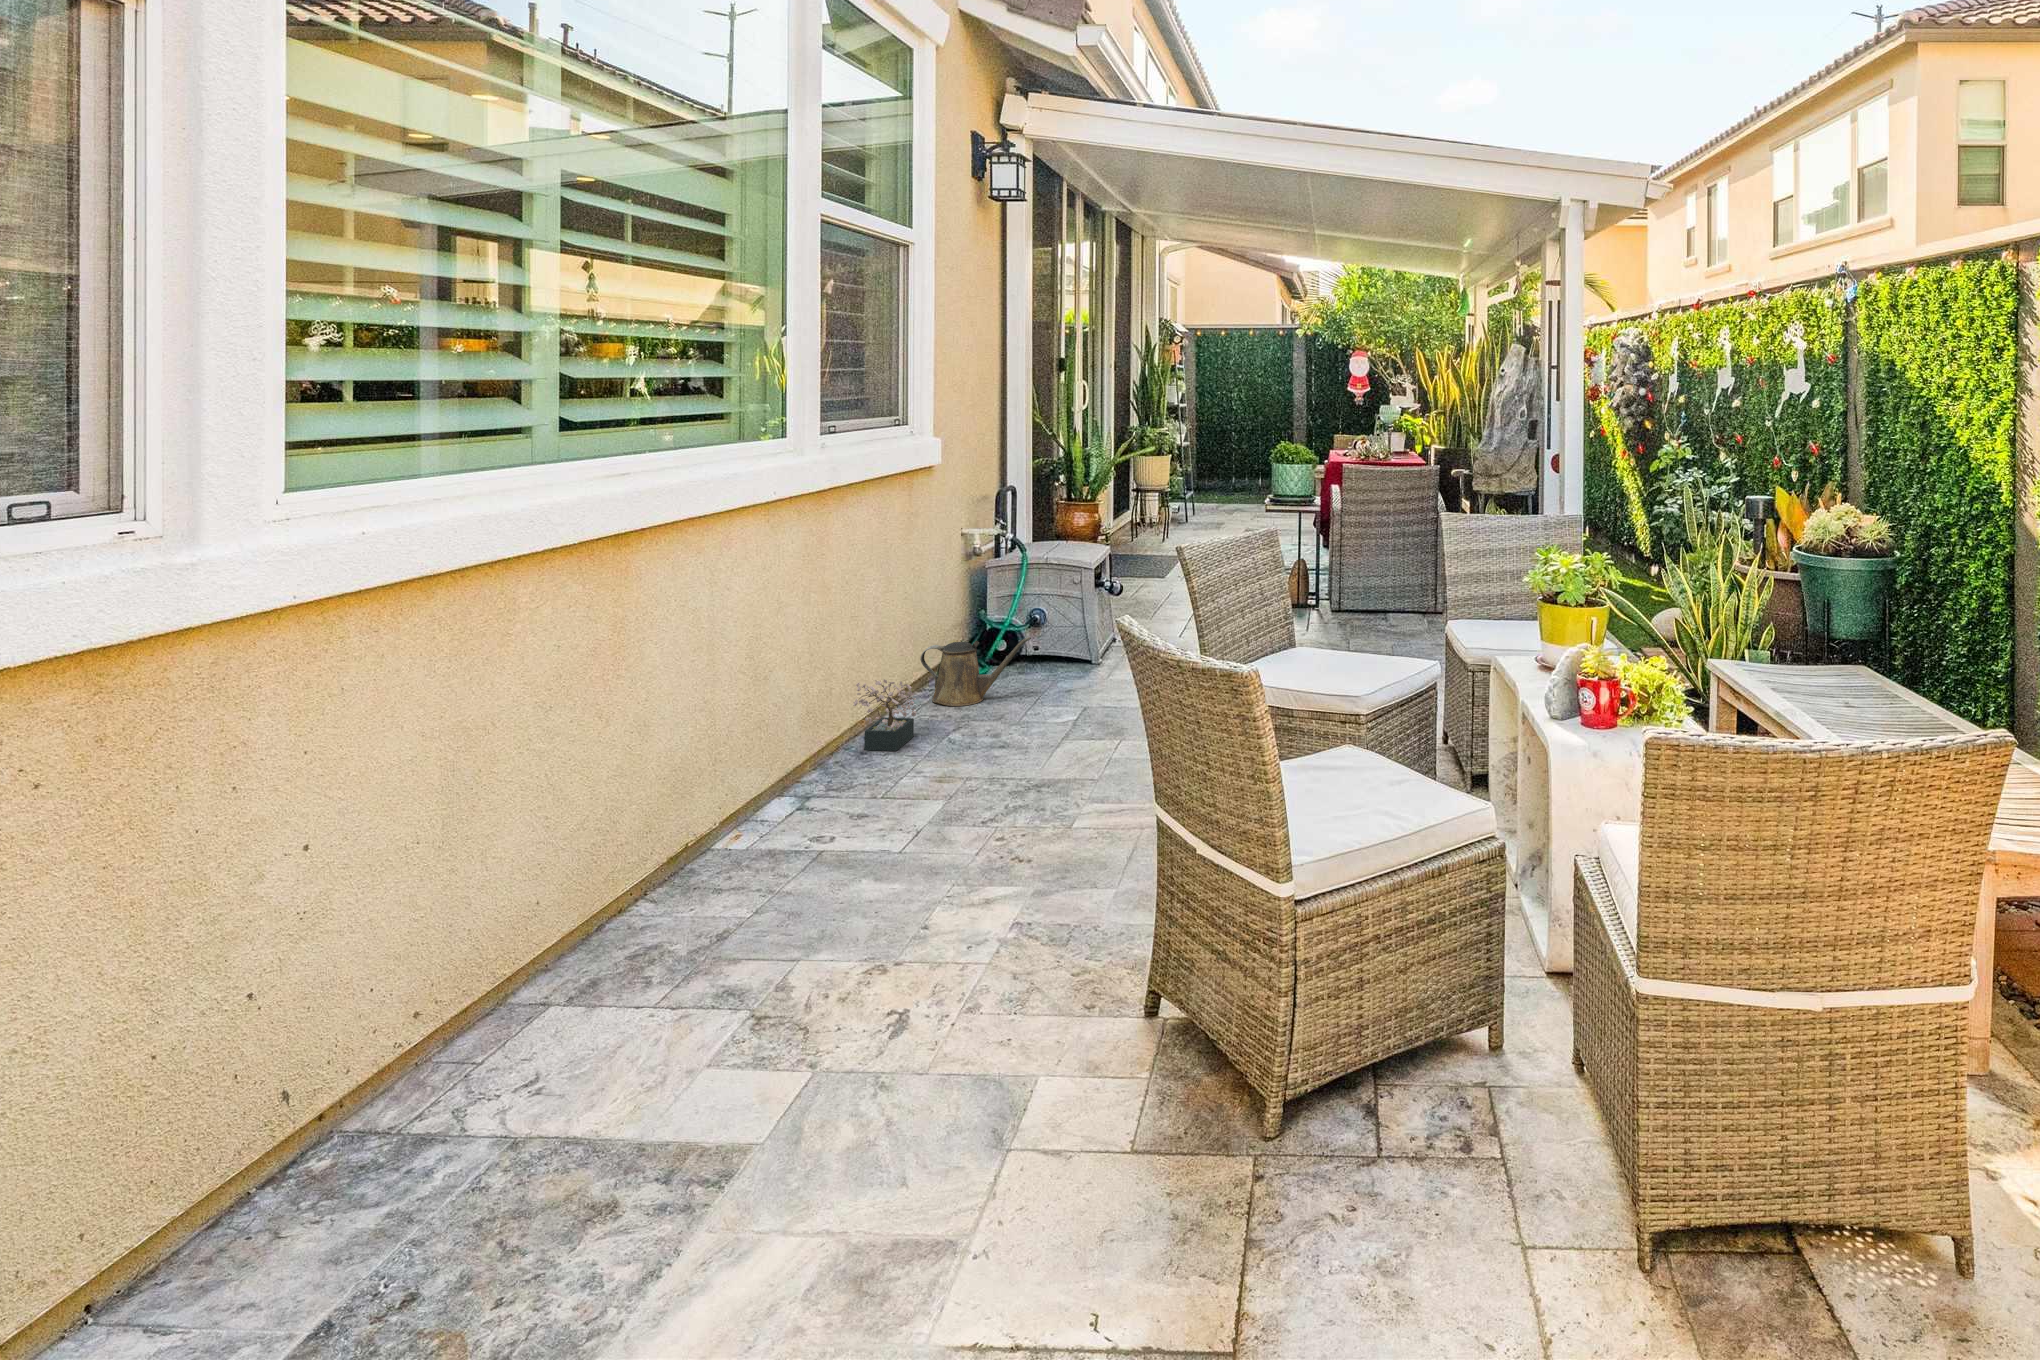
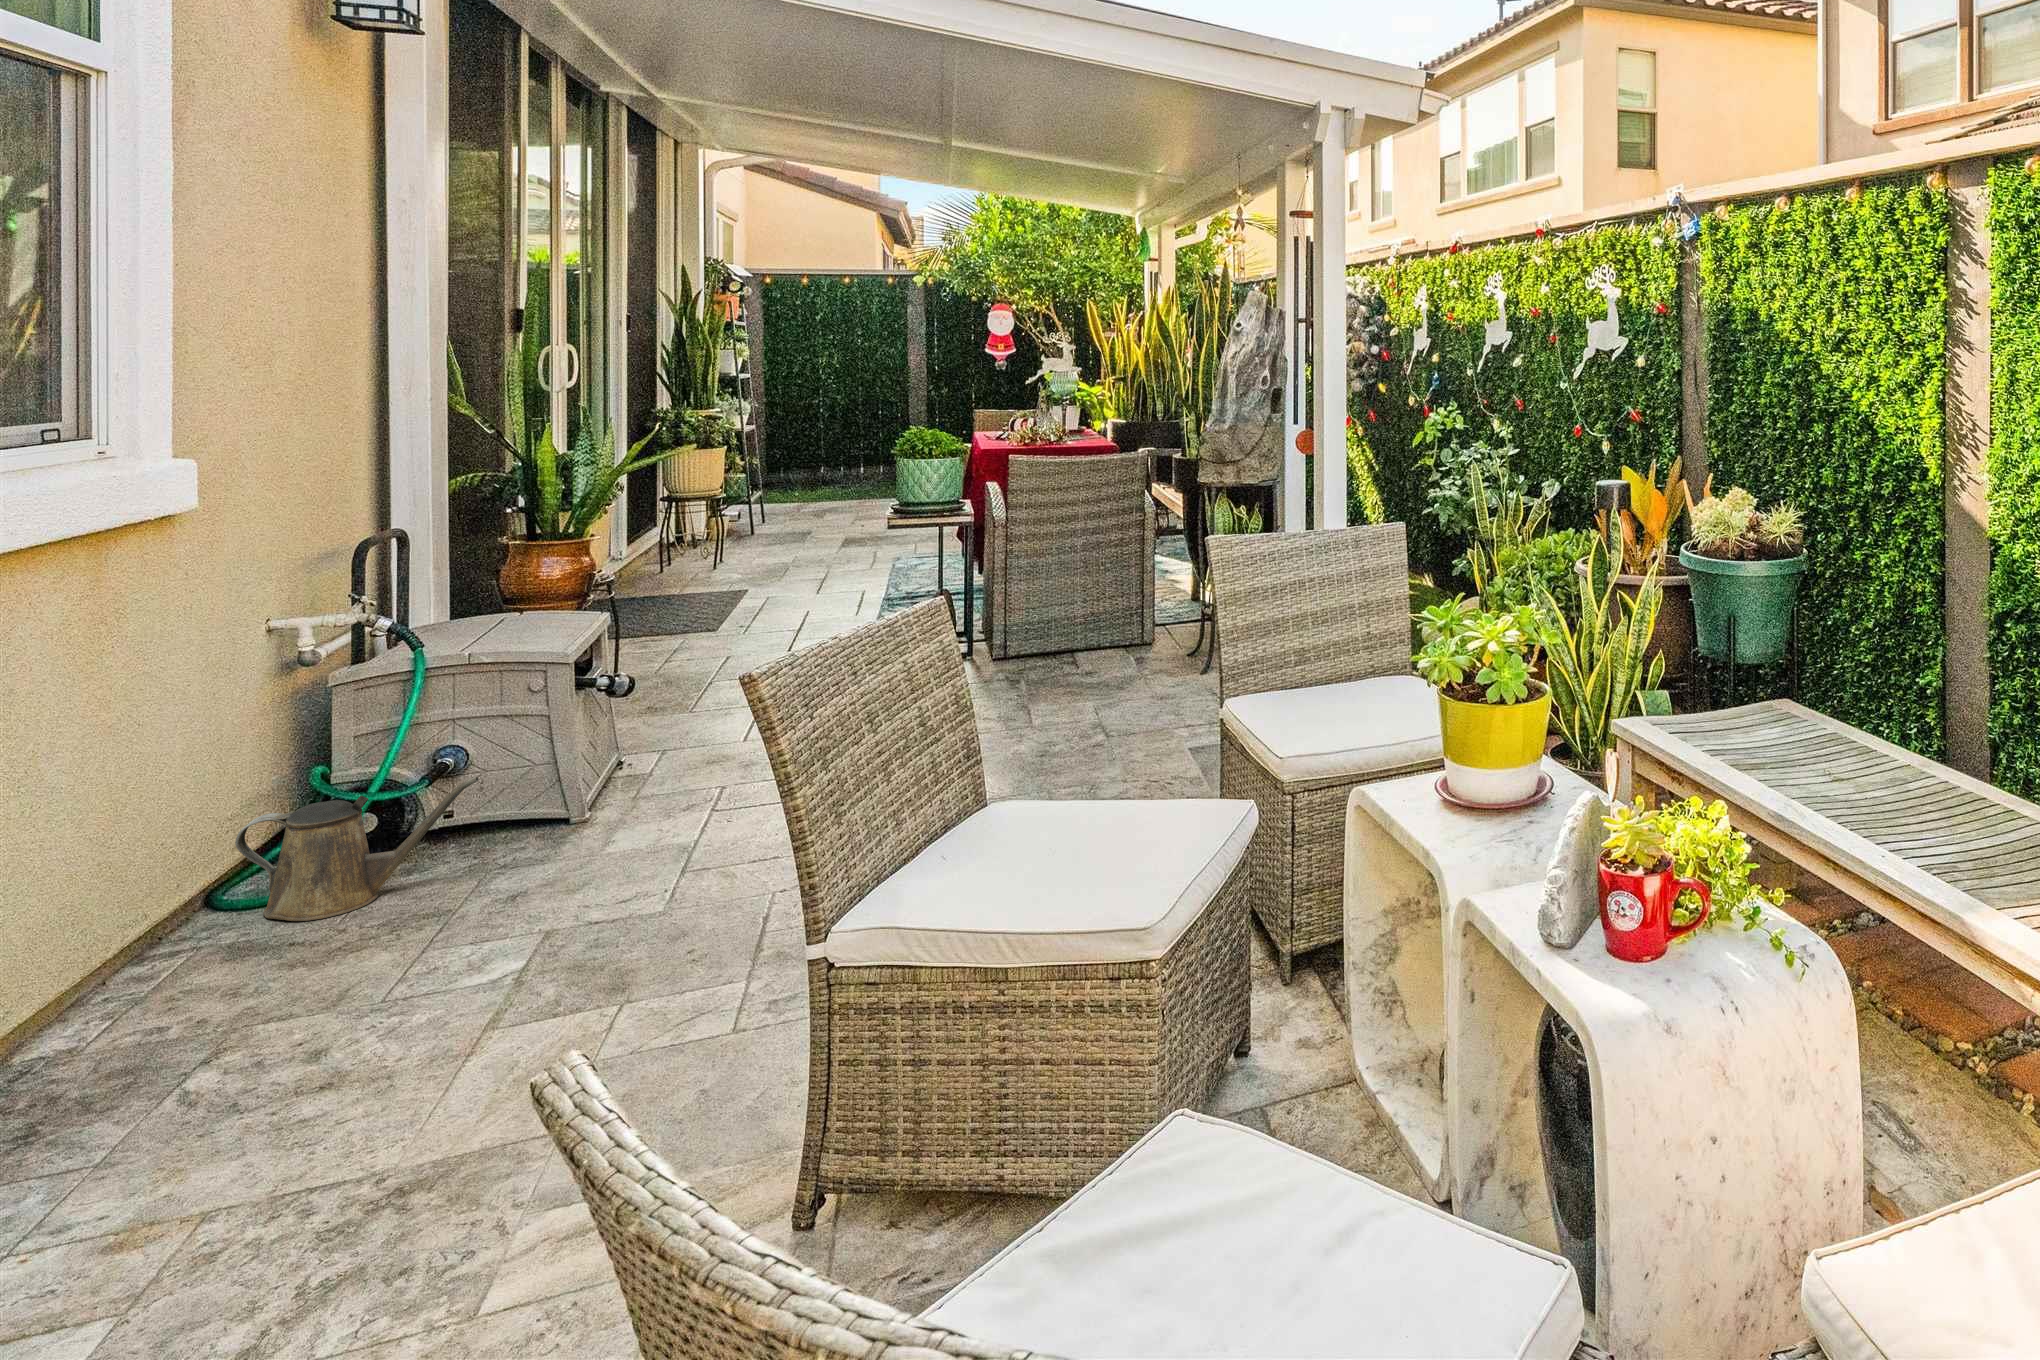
decorative plant: present [853,679,916,751] -> none [42,909,213,1064]

